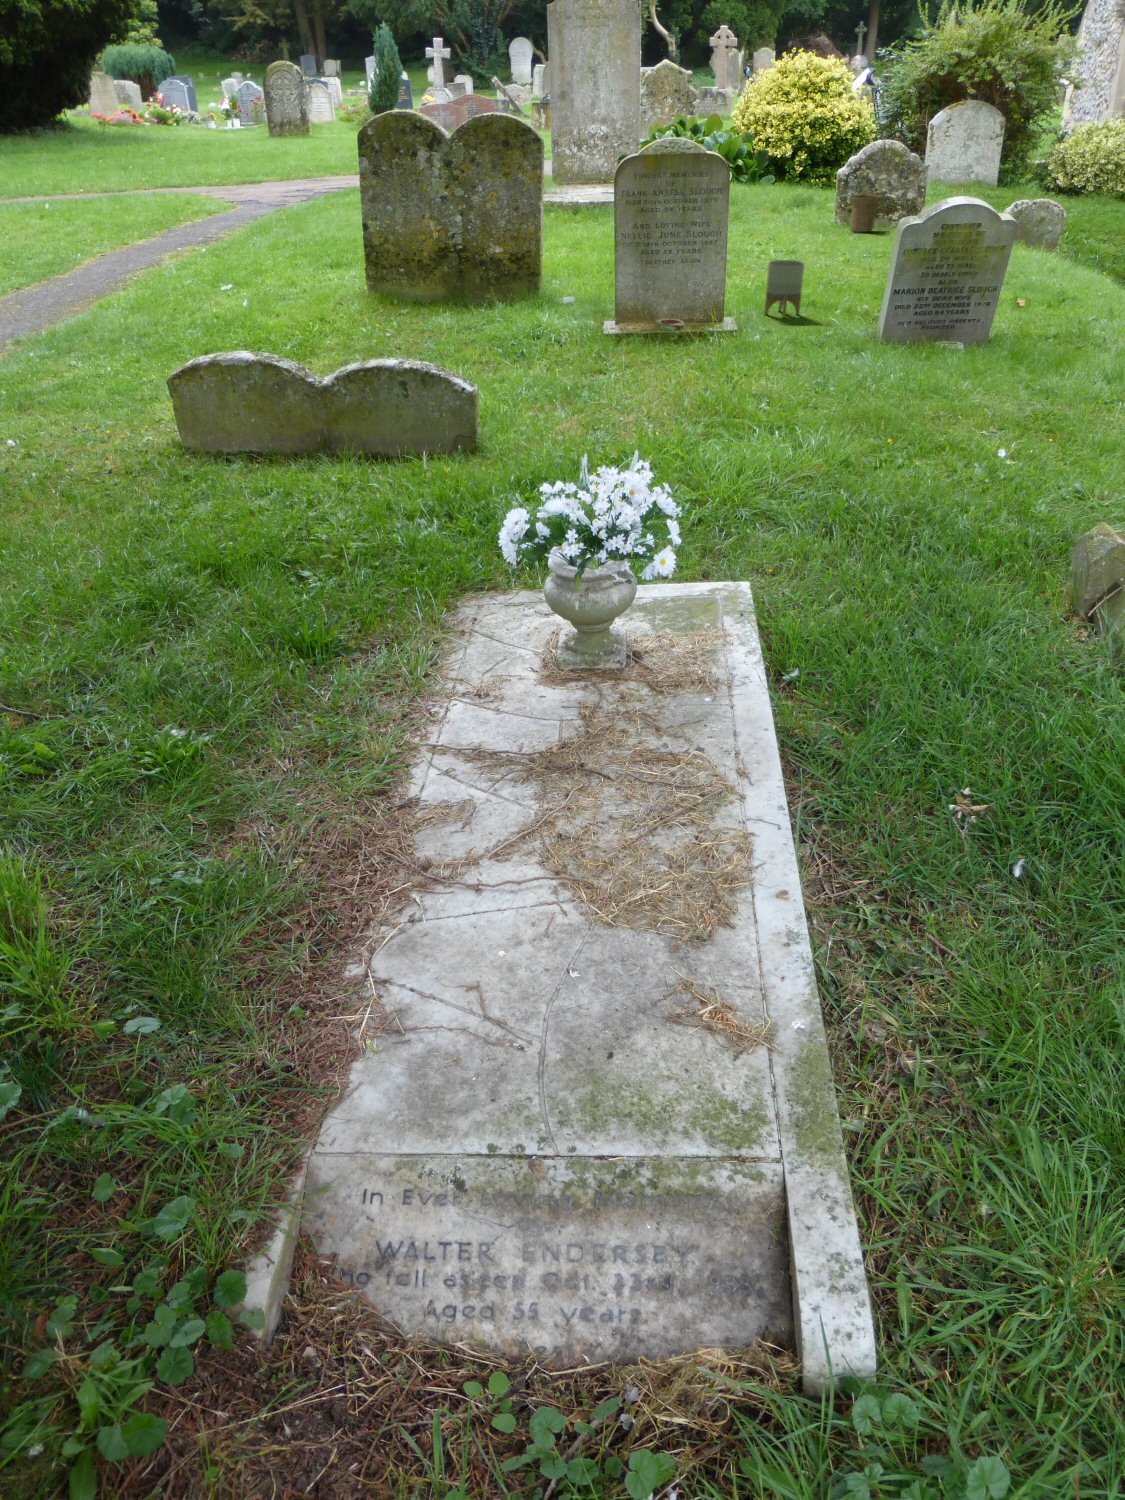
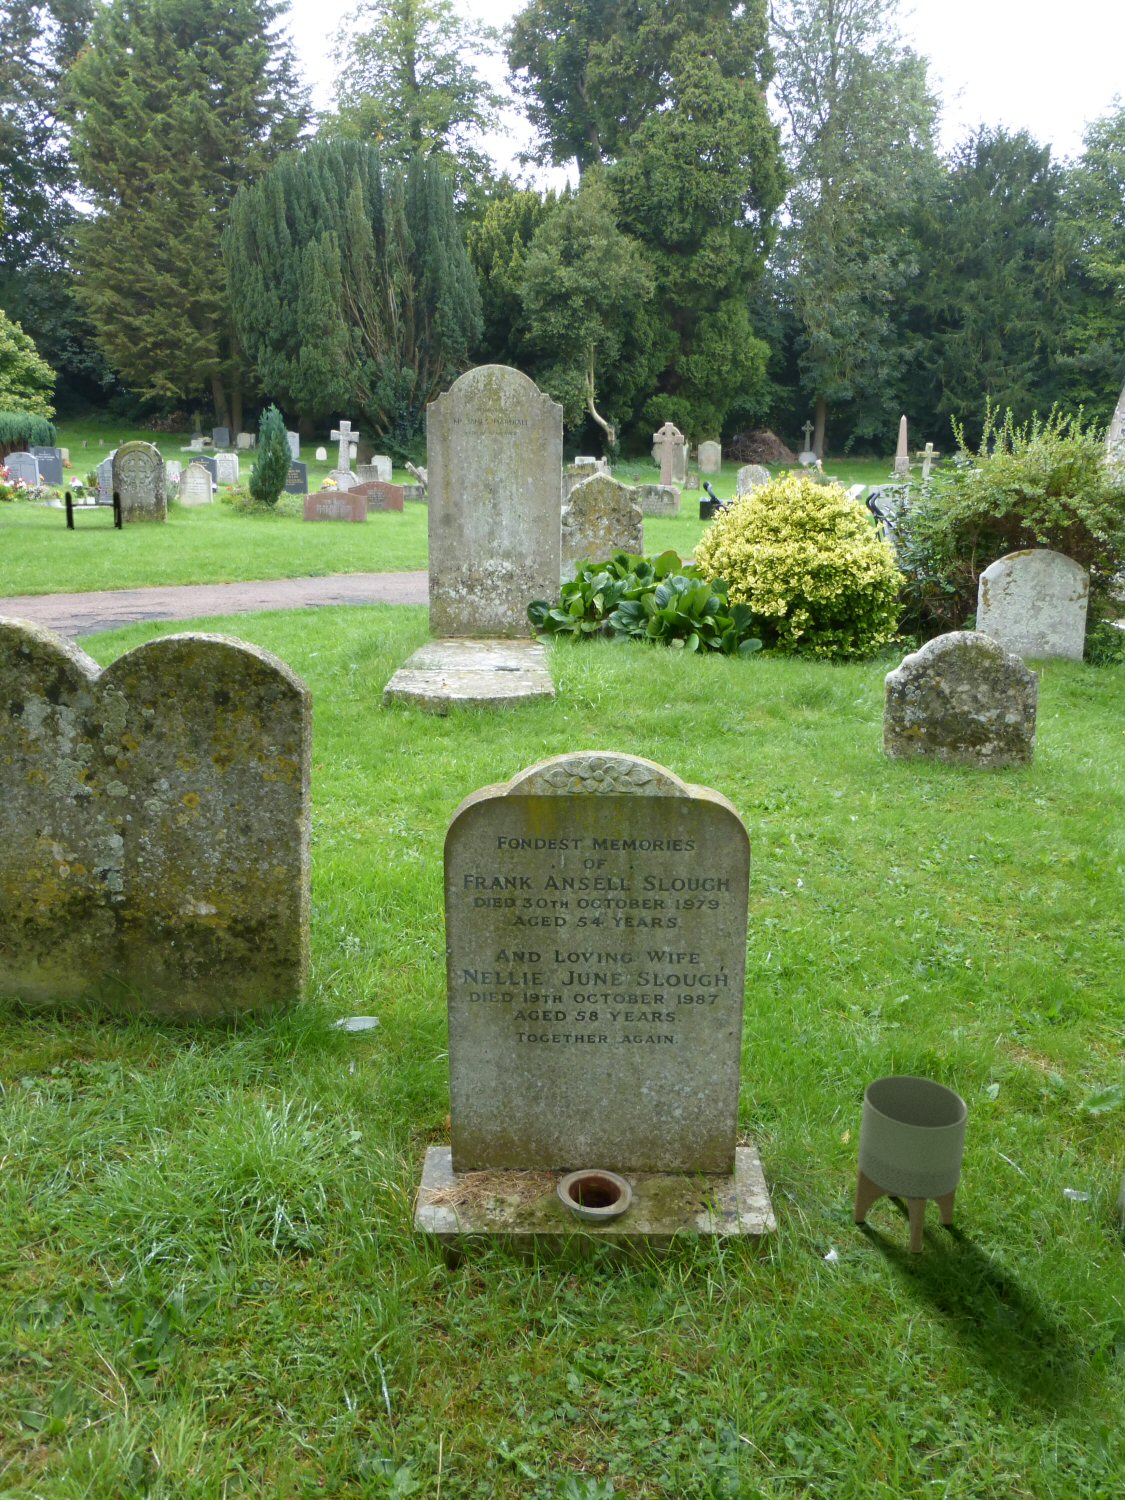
bench: none [234,107,282,142] -> present [65,491,122,529]
basket: present [849,194,883,232] -> none [912,717,974,782]

